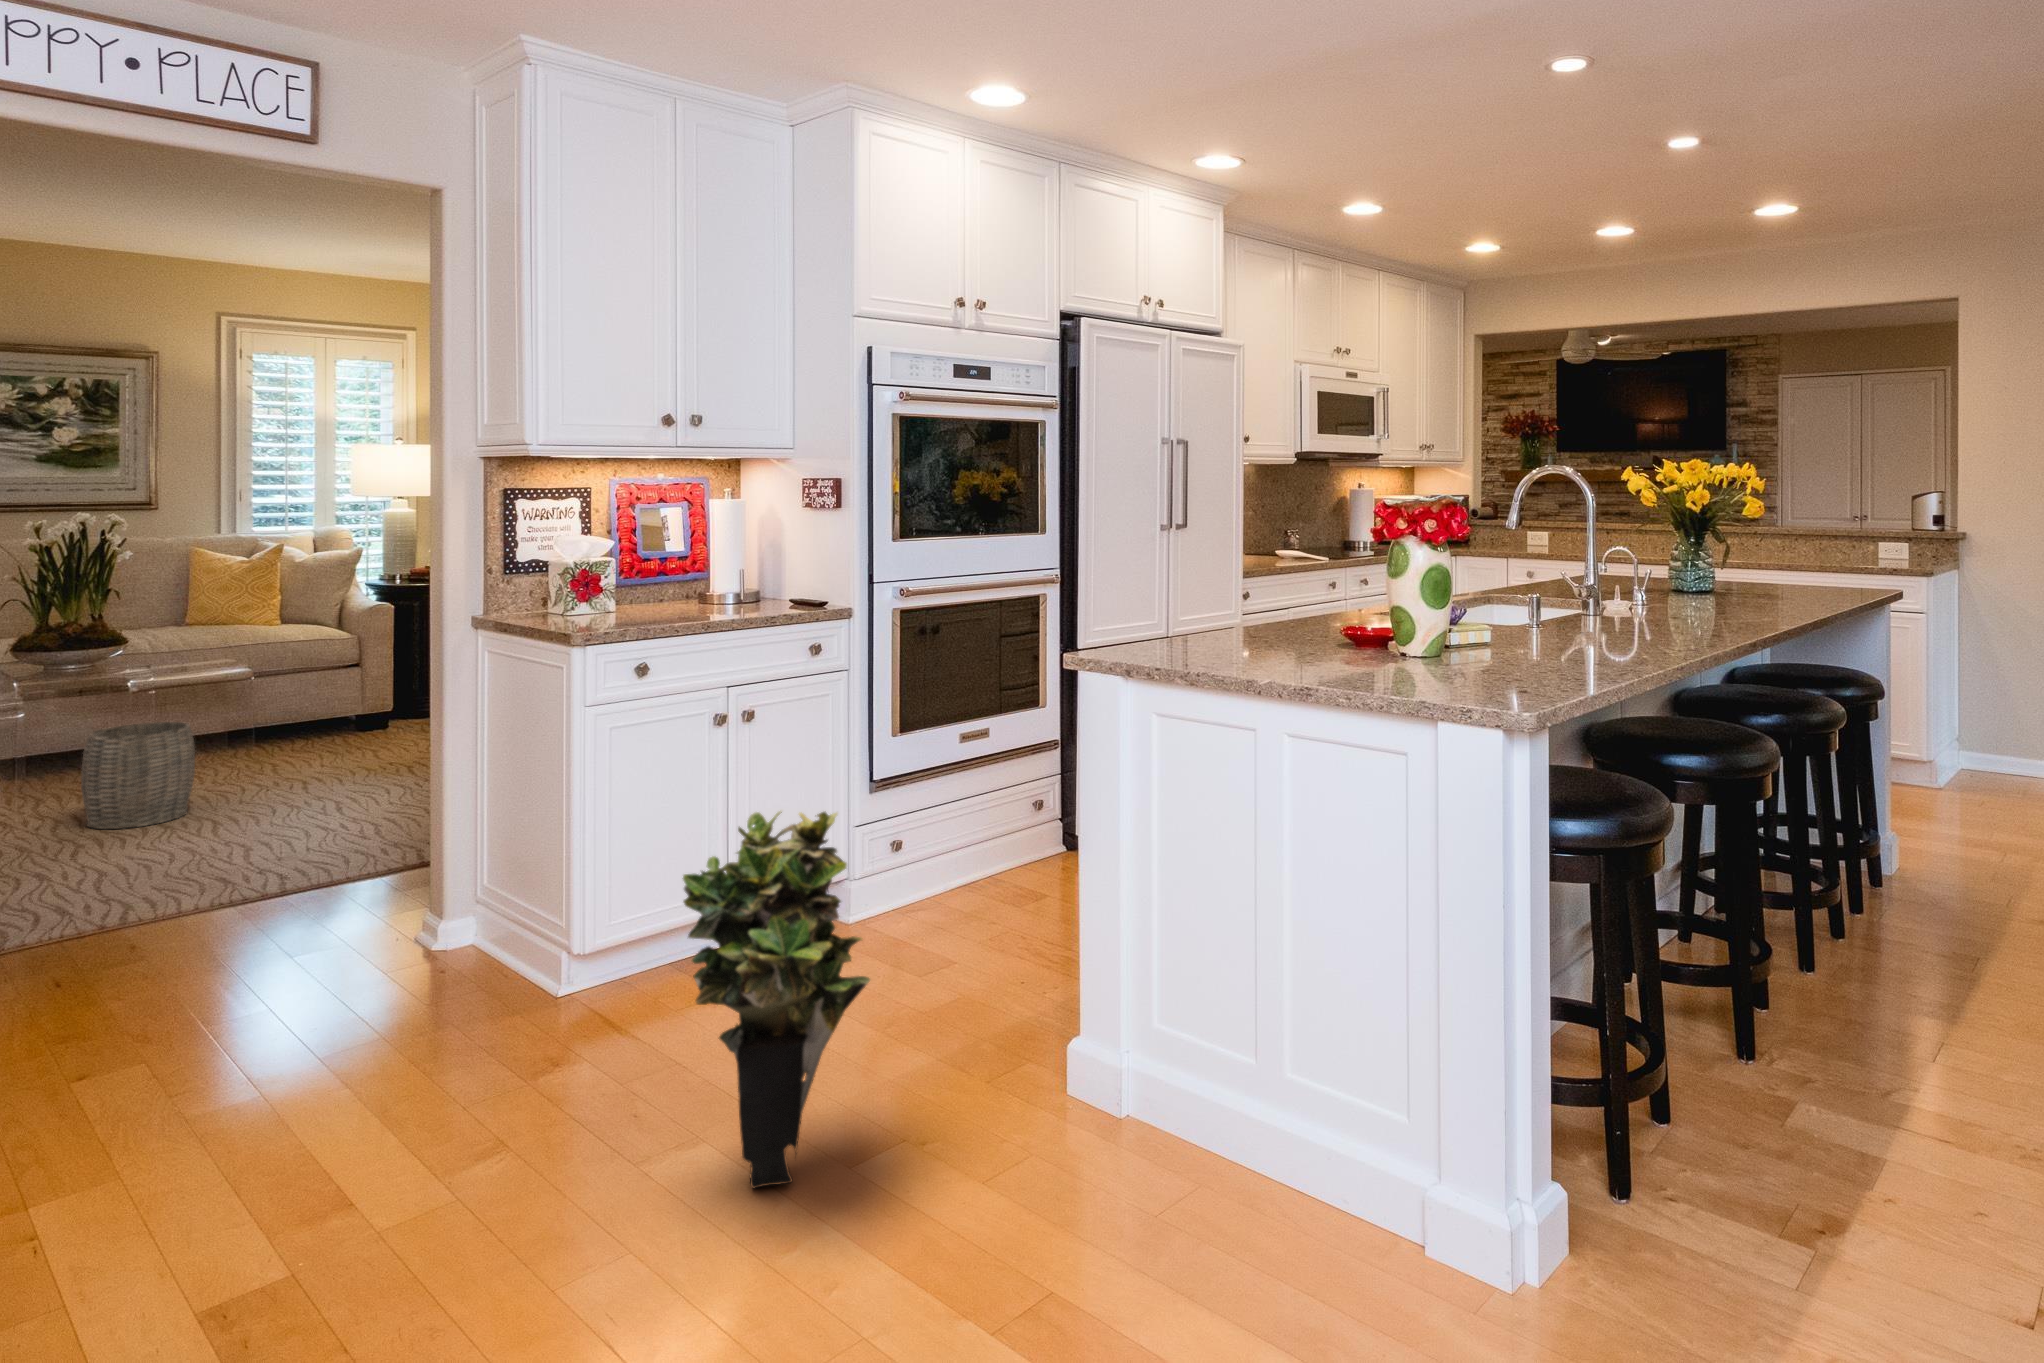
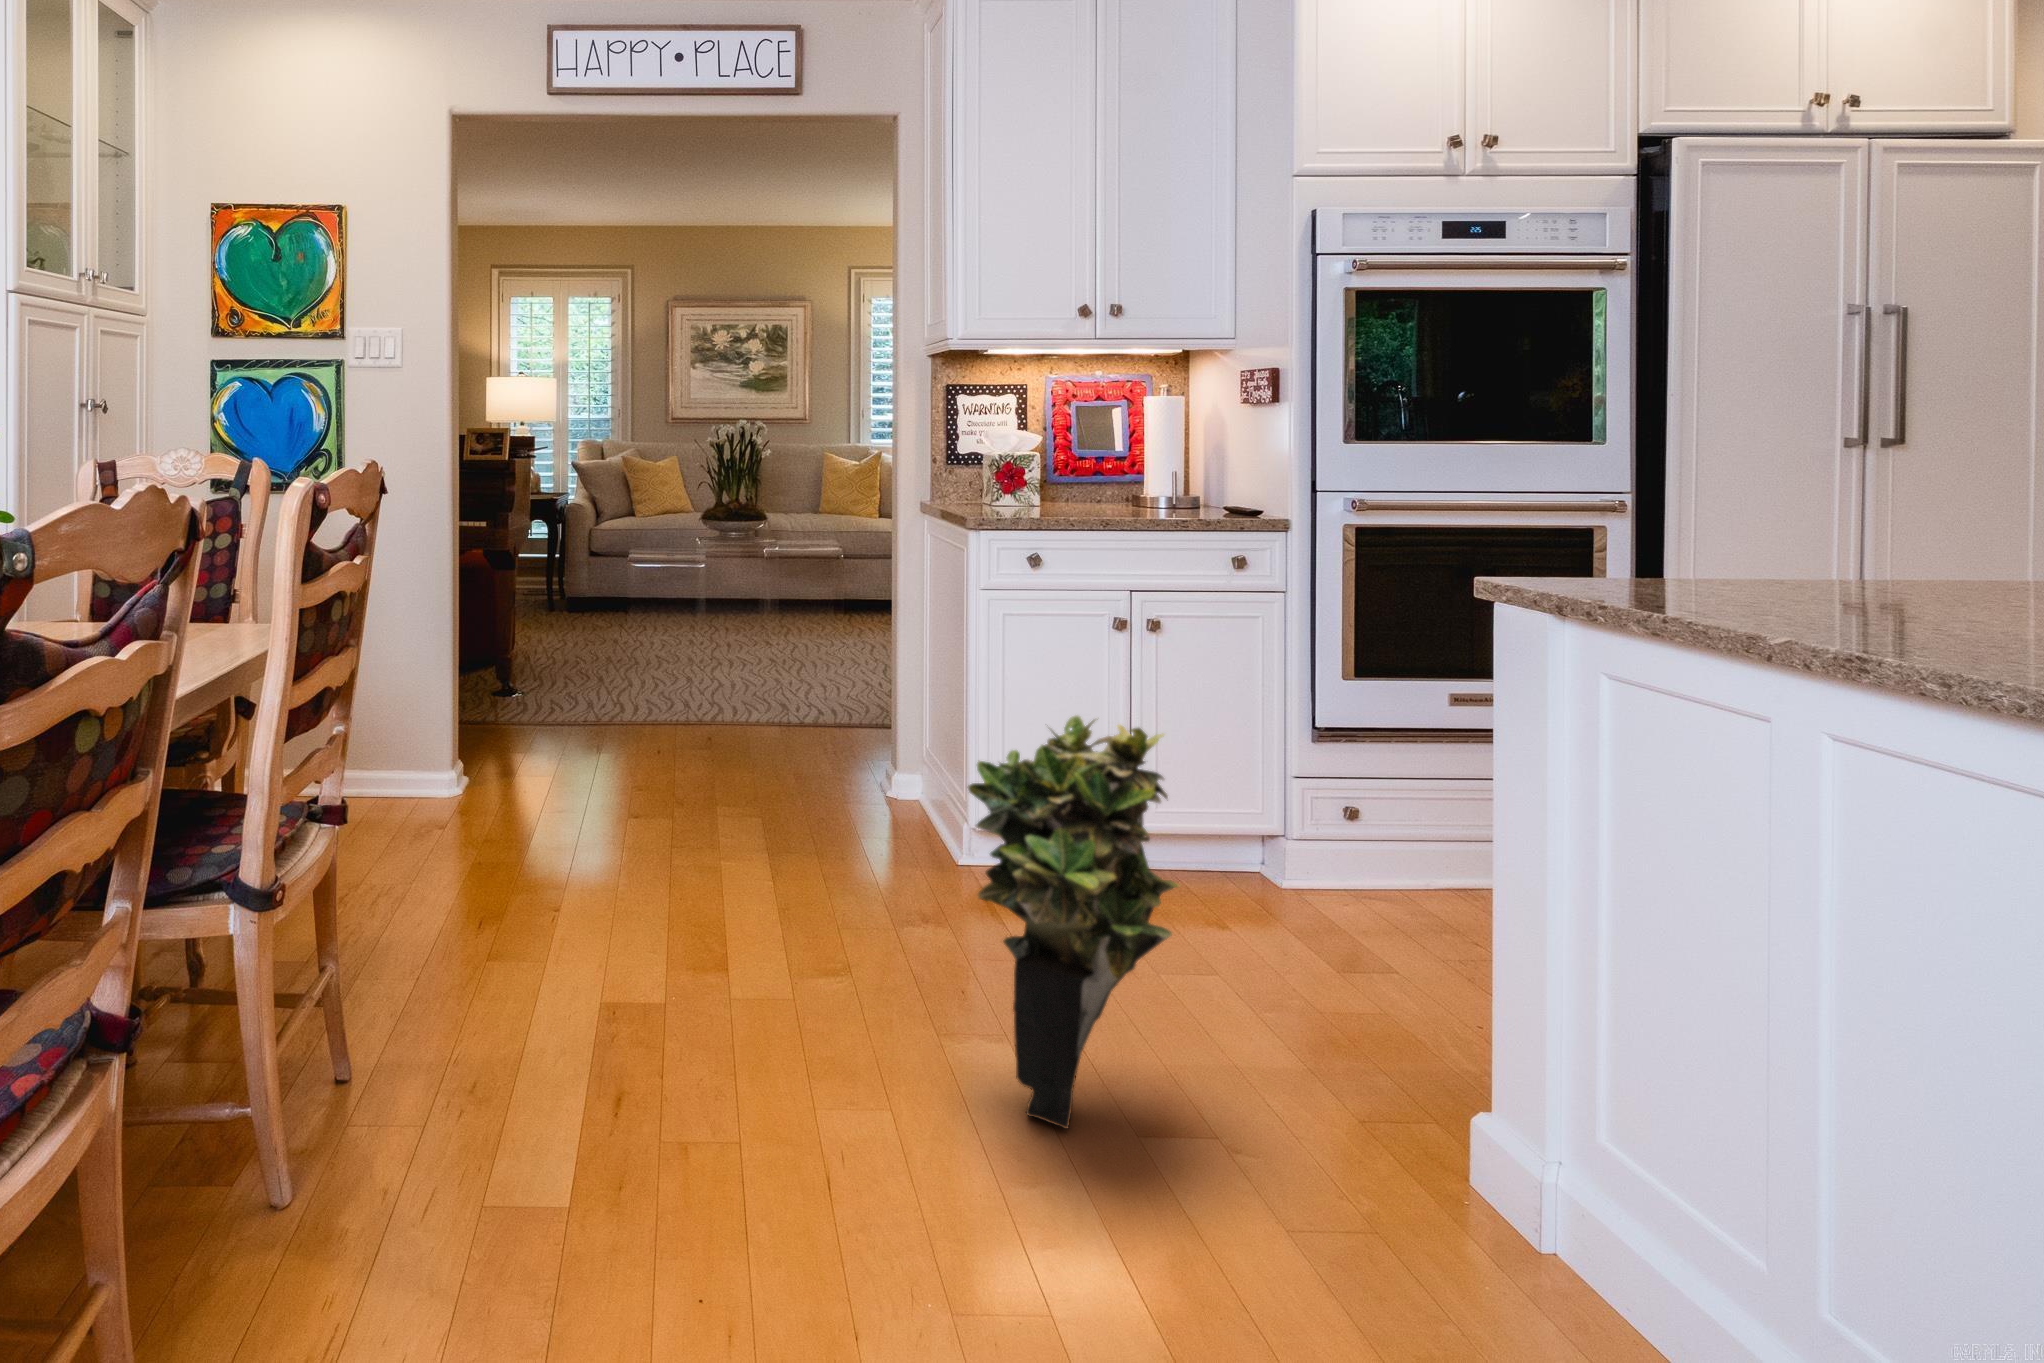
woven basket: present [81,722,195,829] -> none [728,579,797,657]

